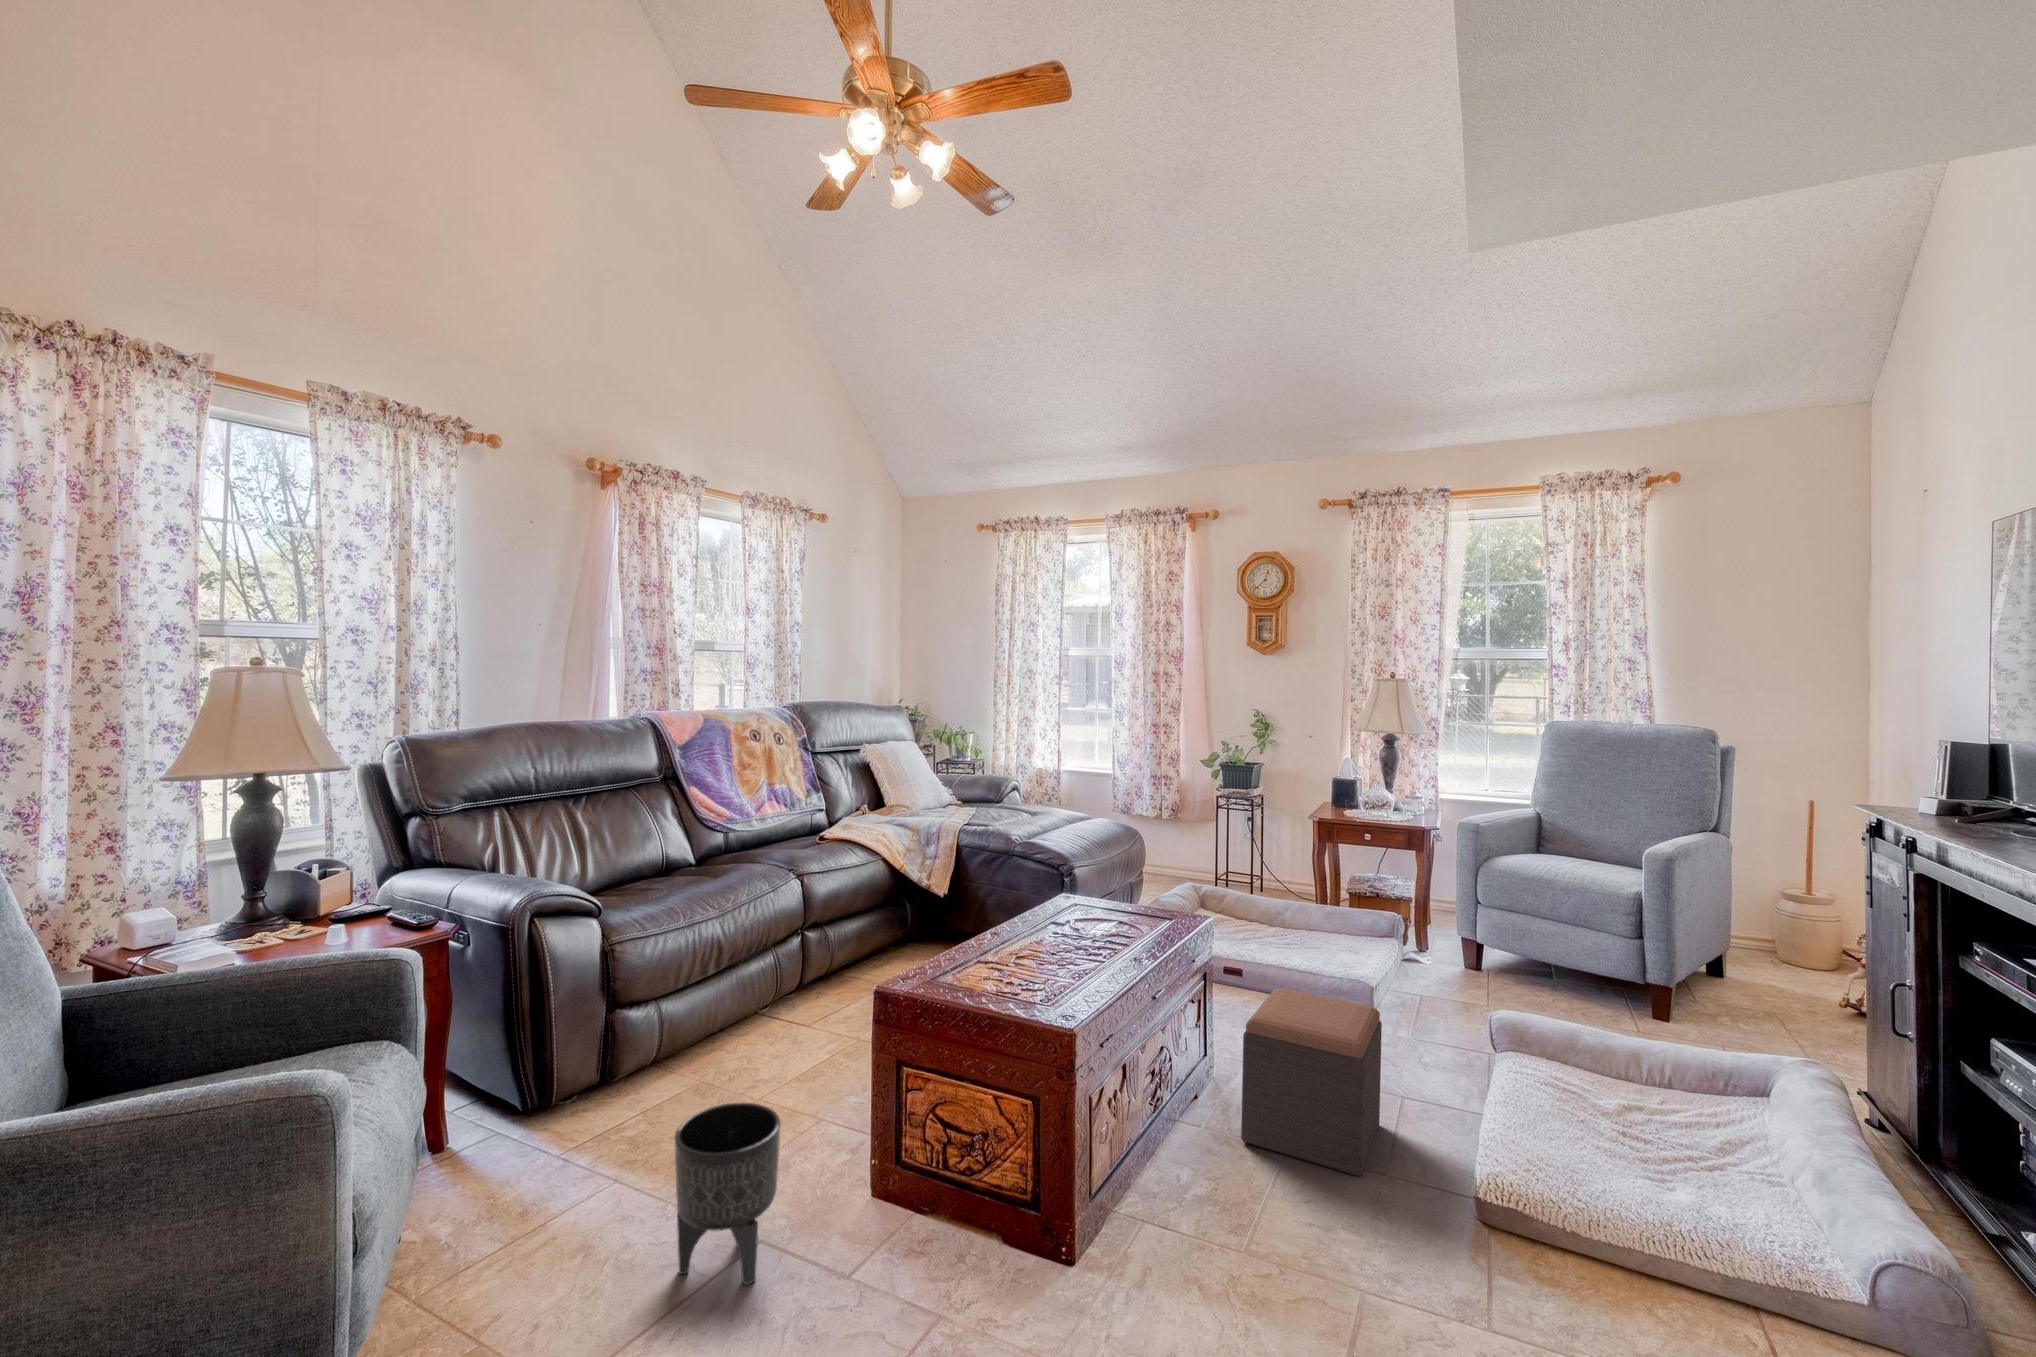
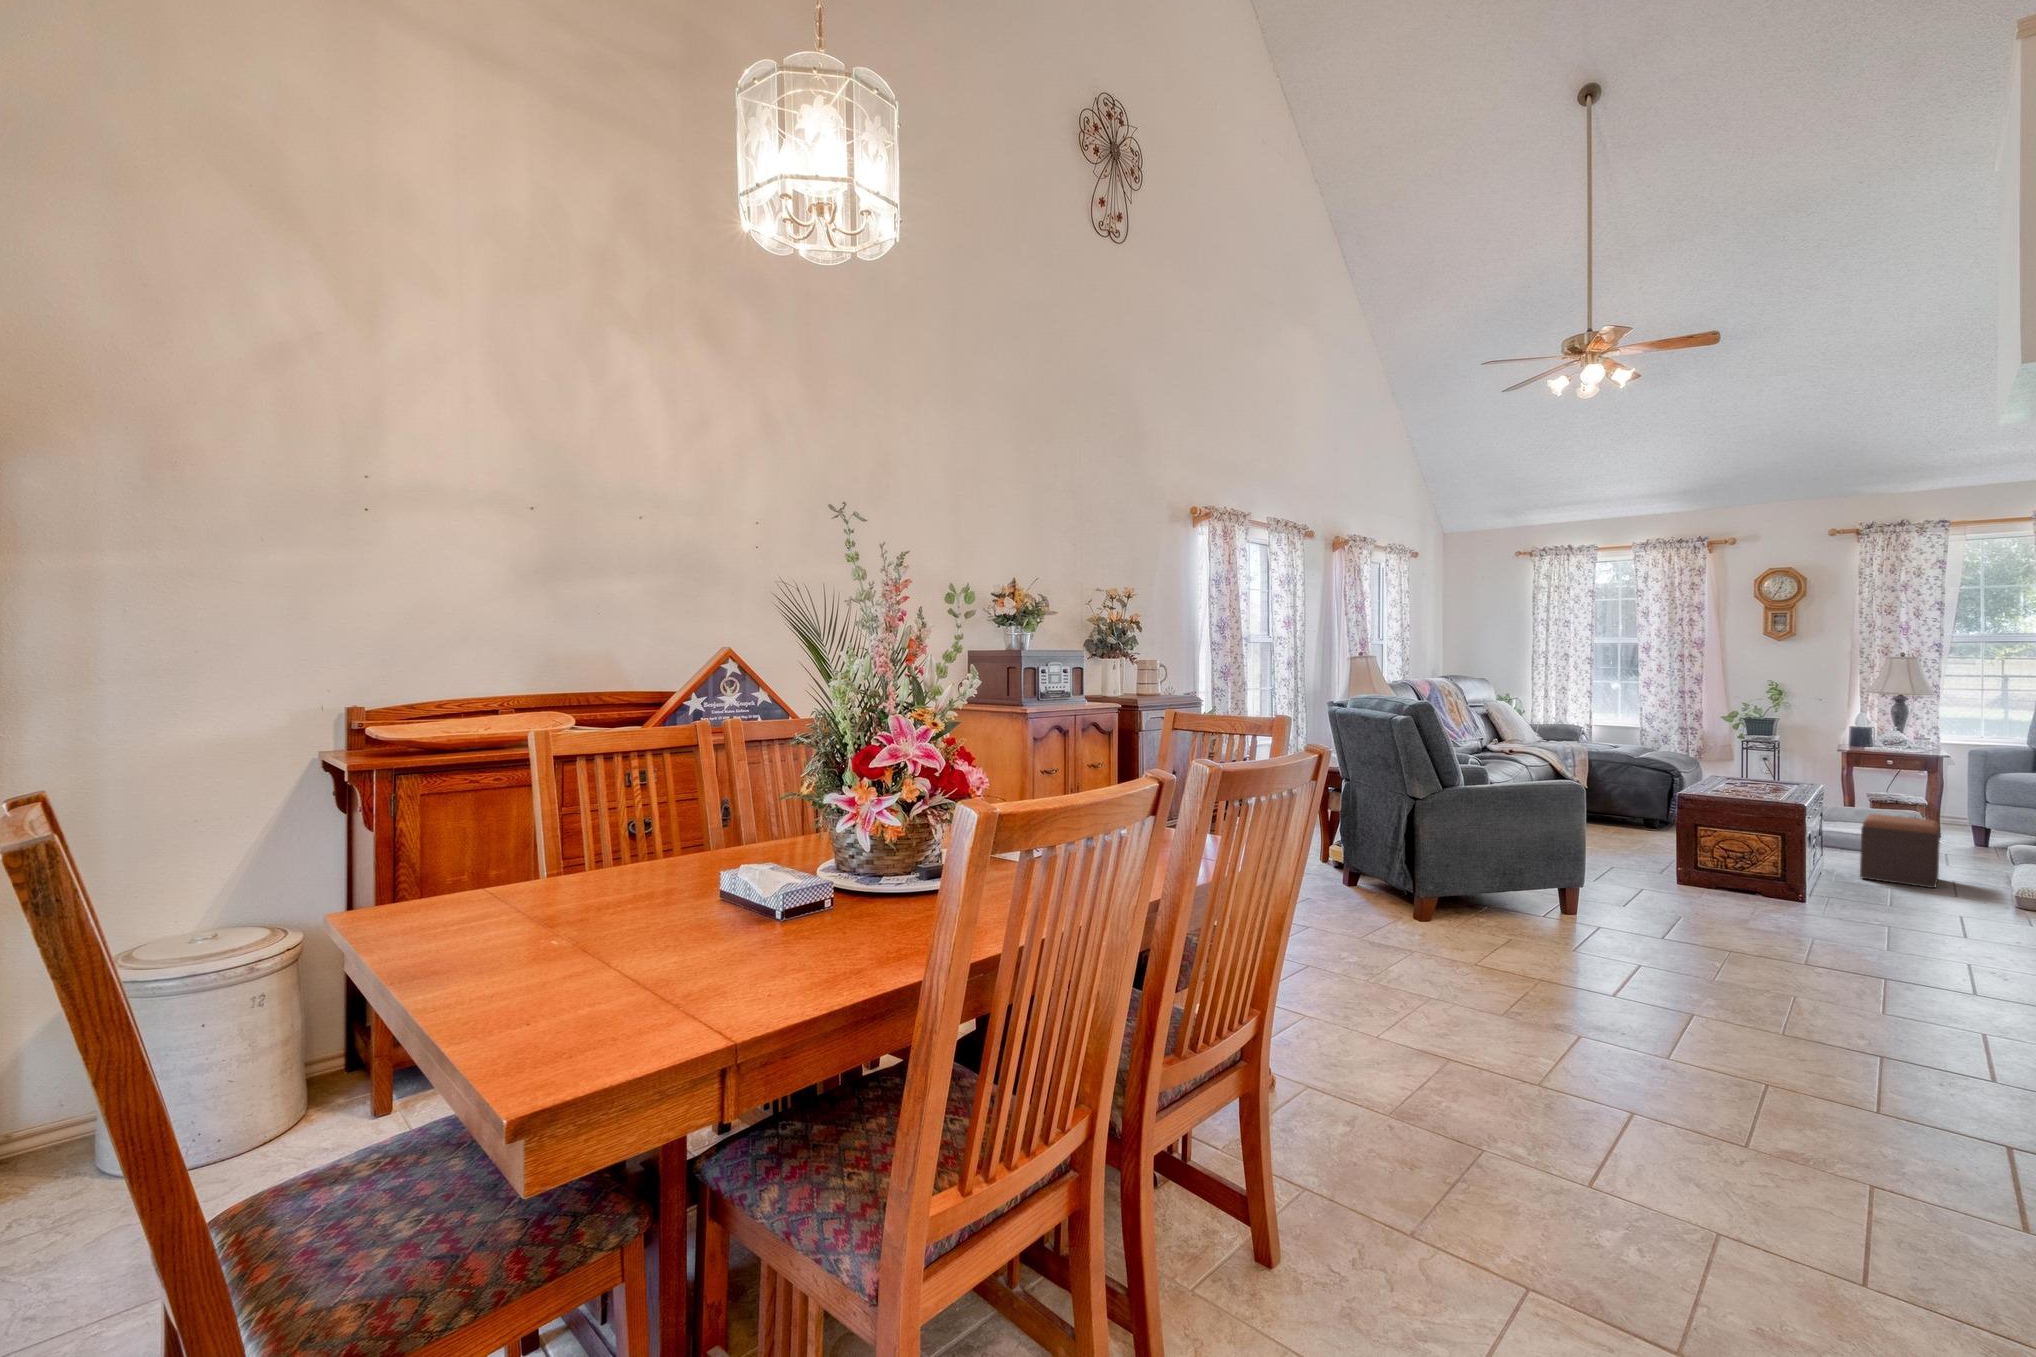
planter: present [675,1103,781,1285] -> none [1621,831,1668,891]

